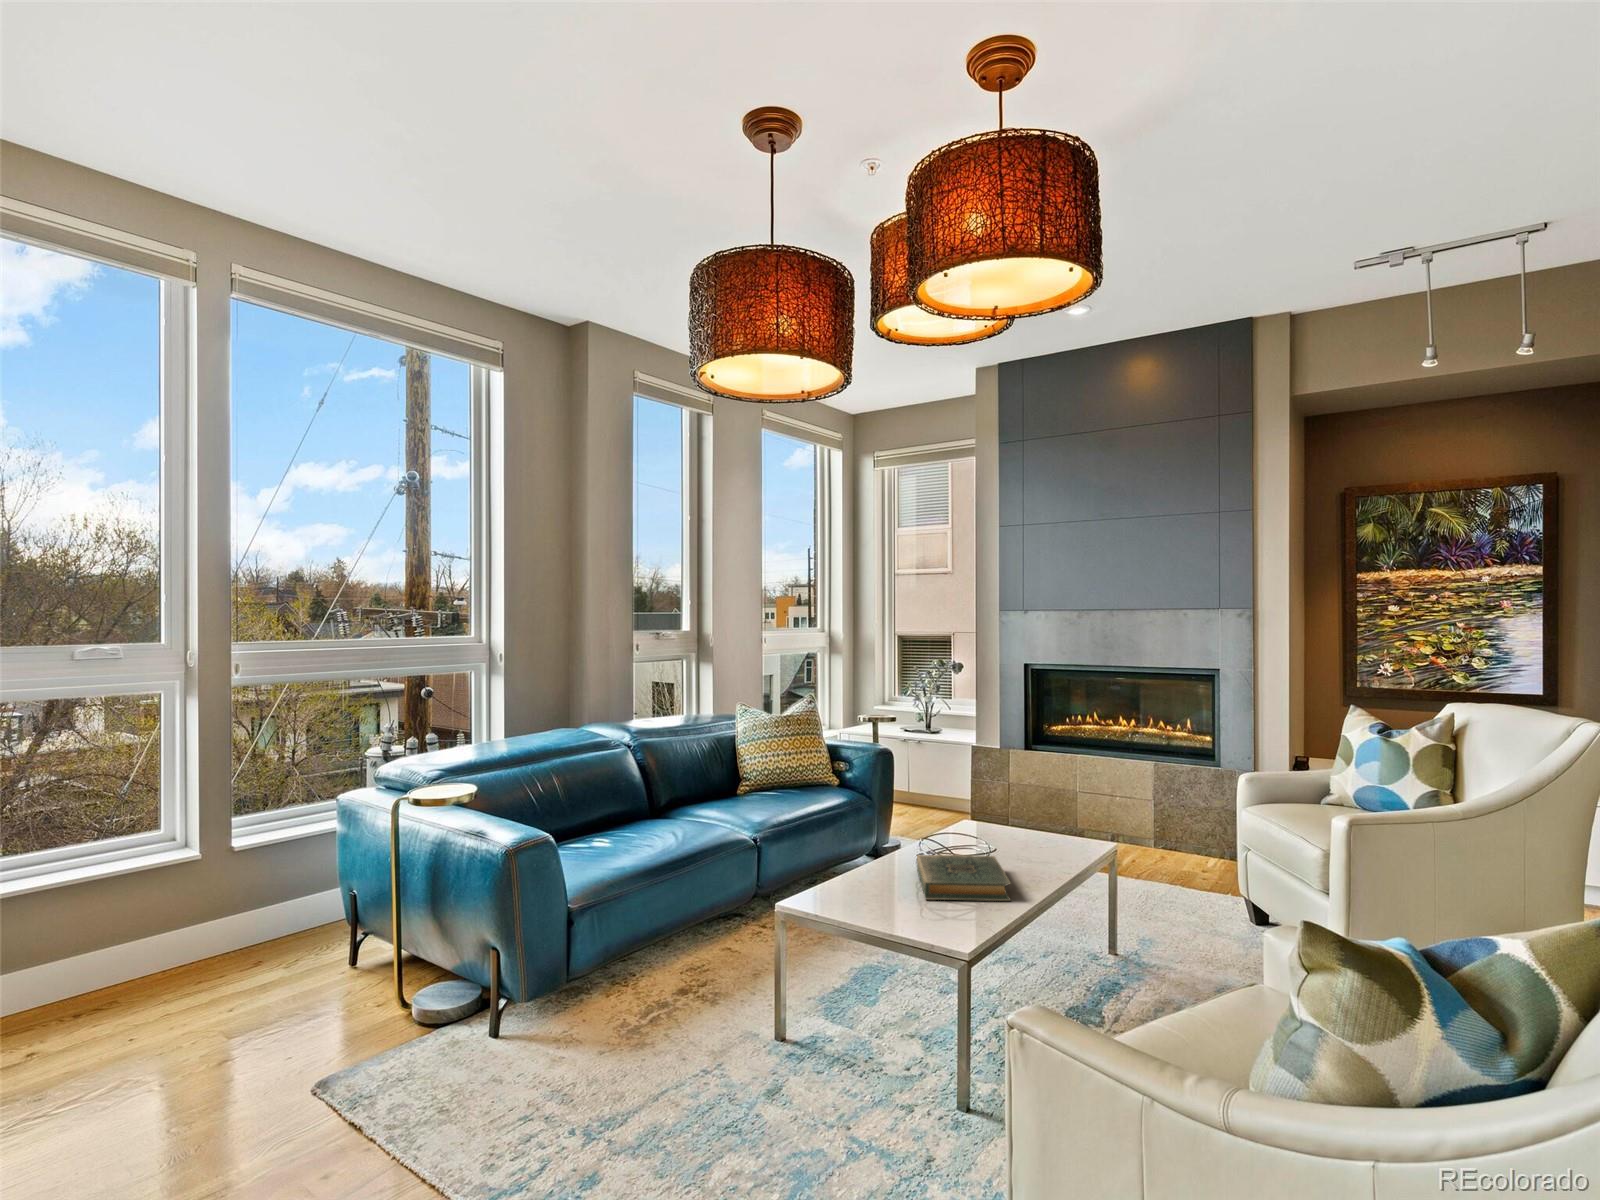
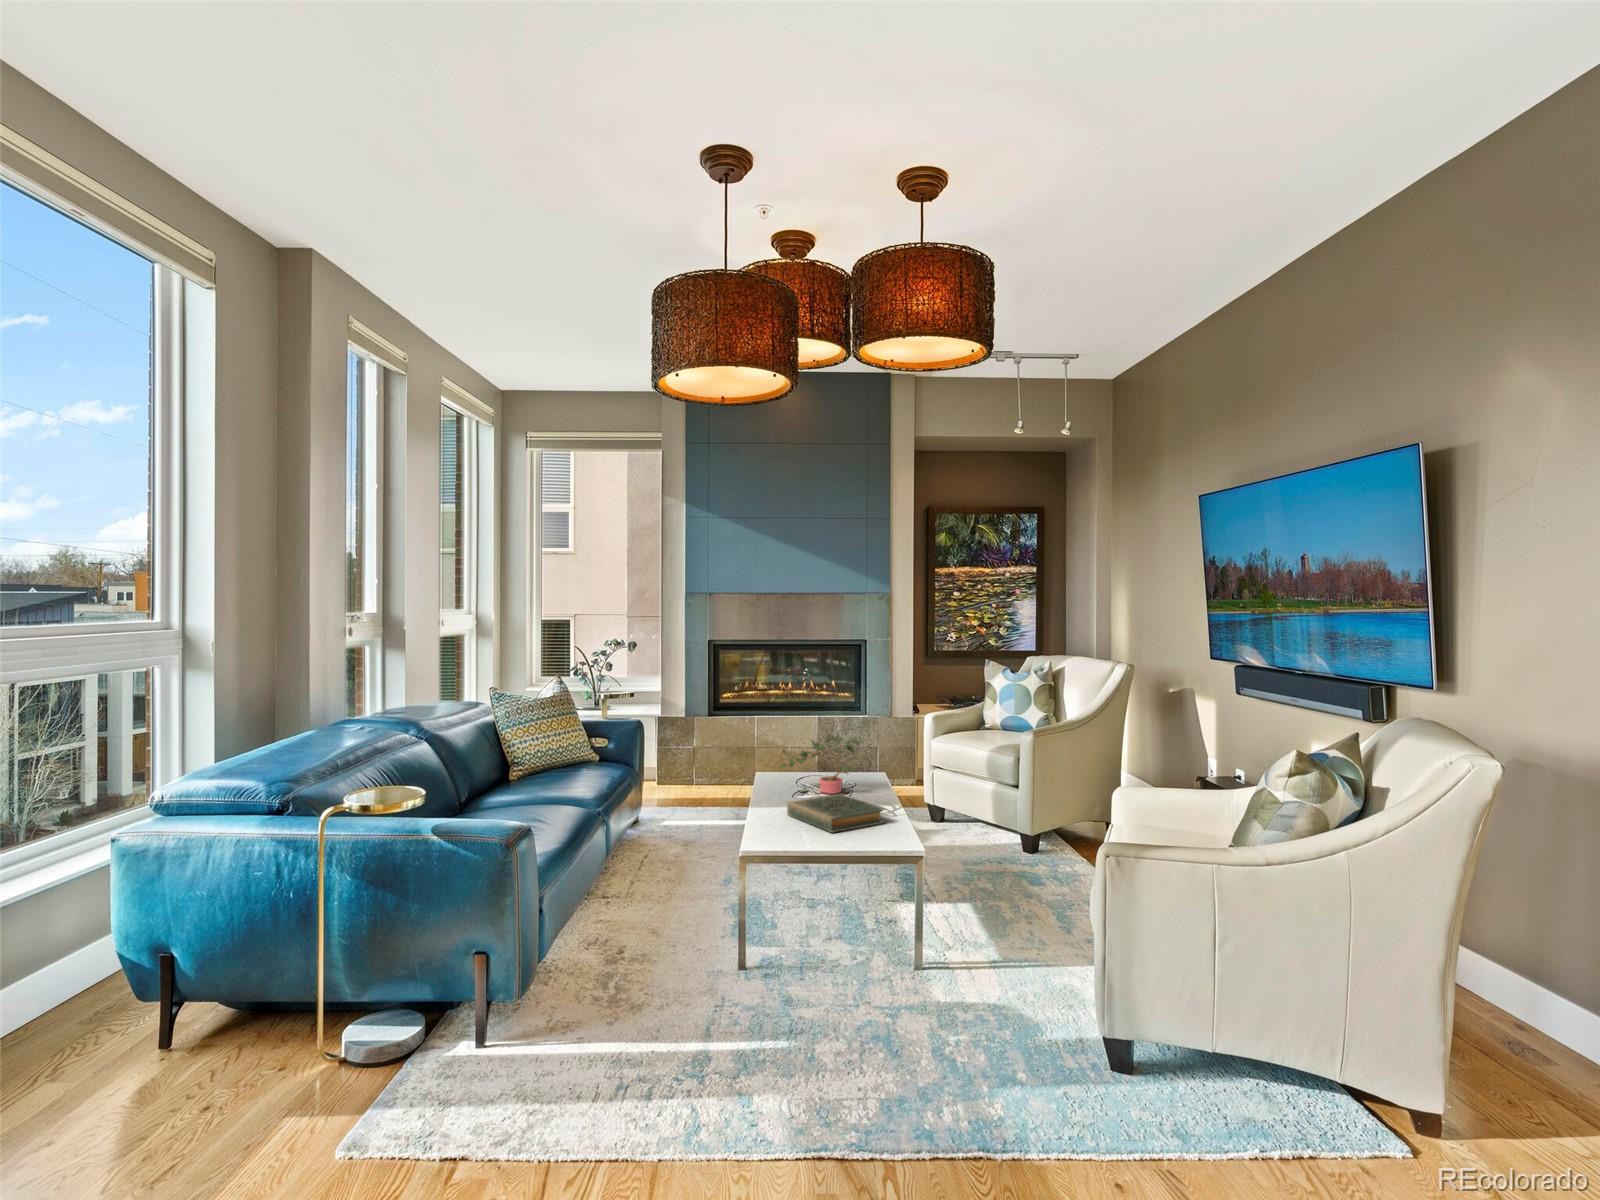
potted plant: none [962,781,1050,857] -> present [782,735,862,794]

